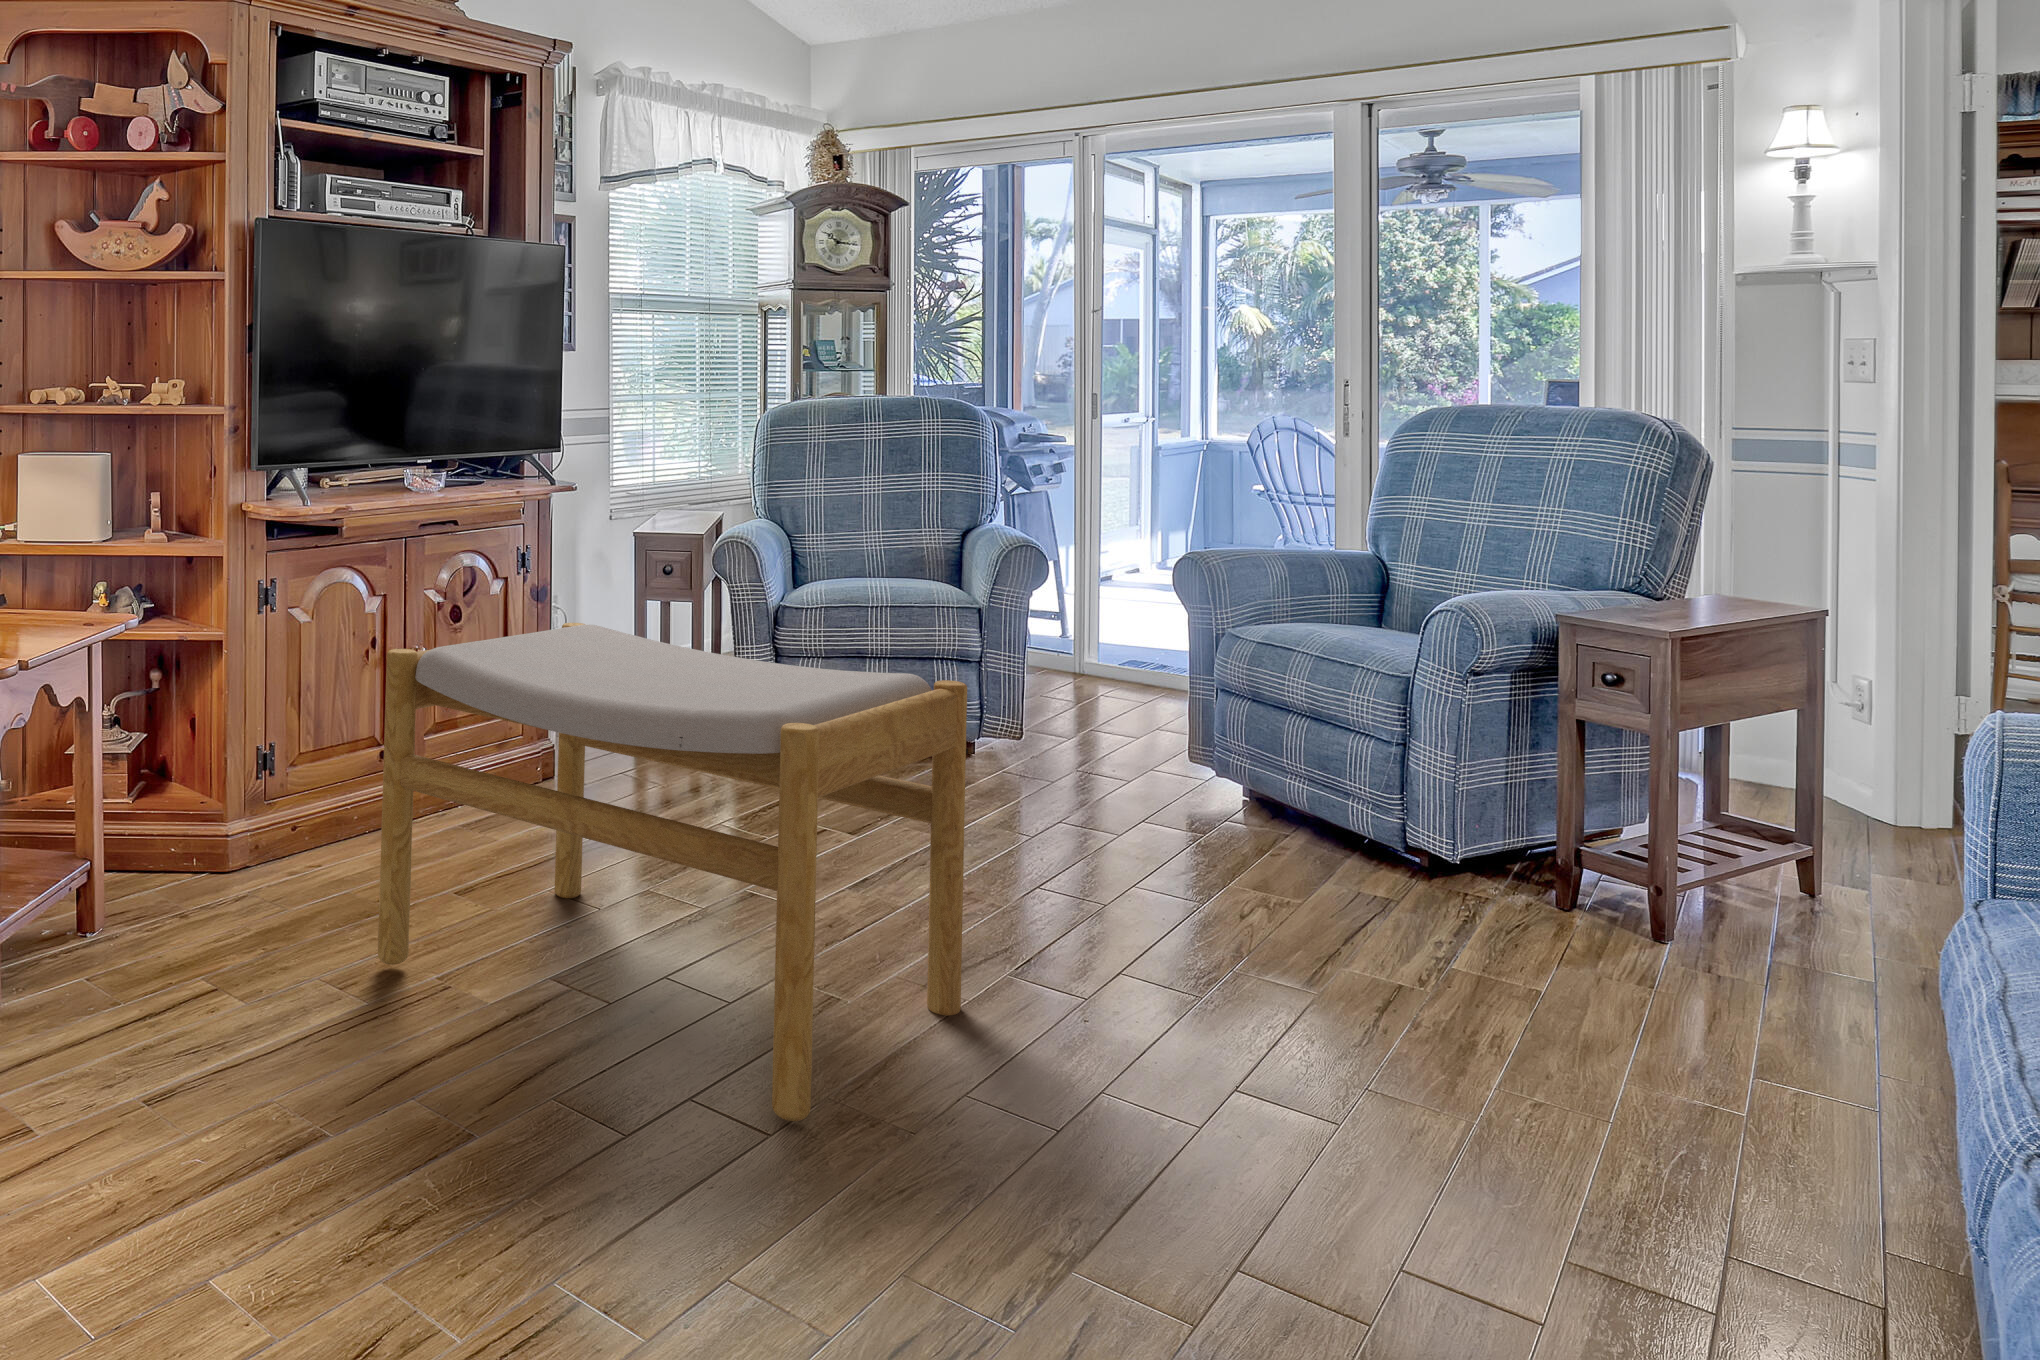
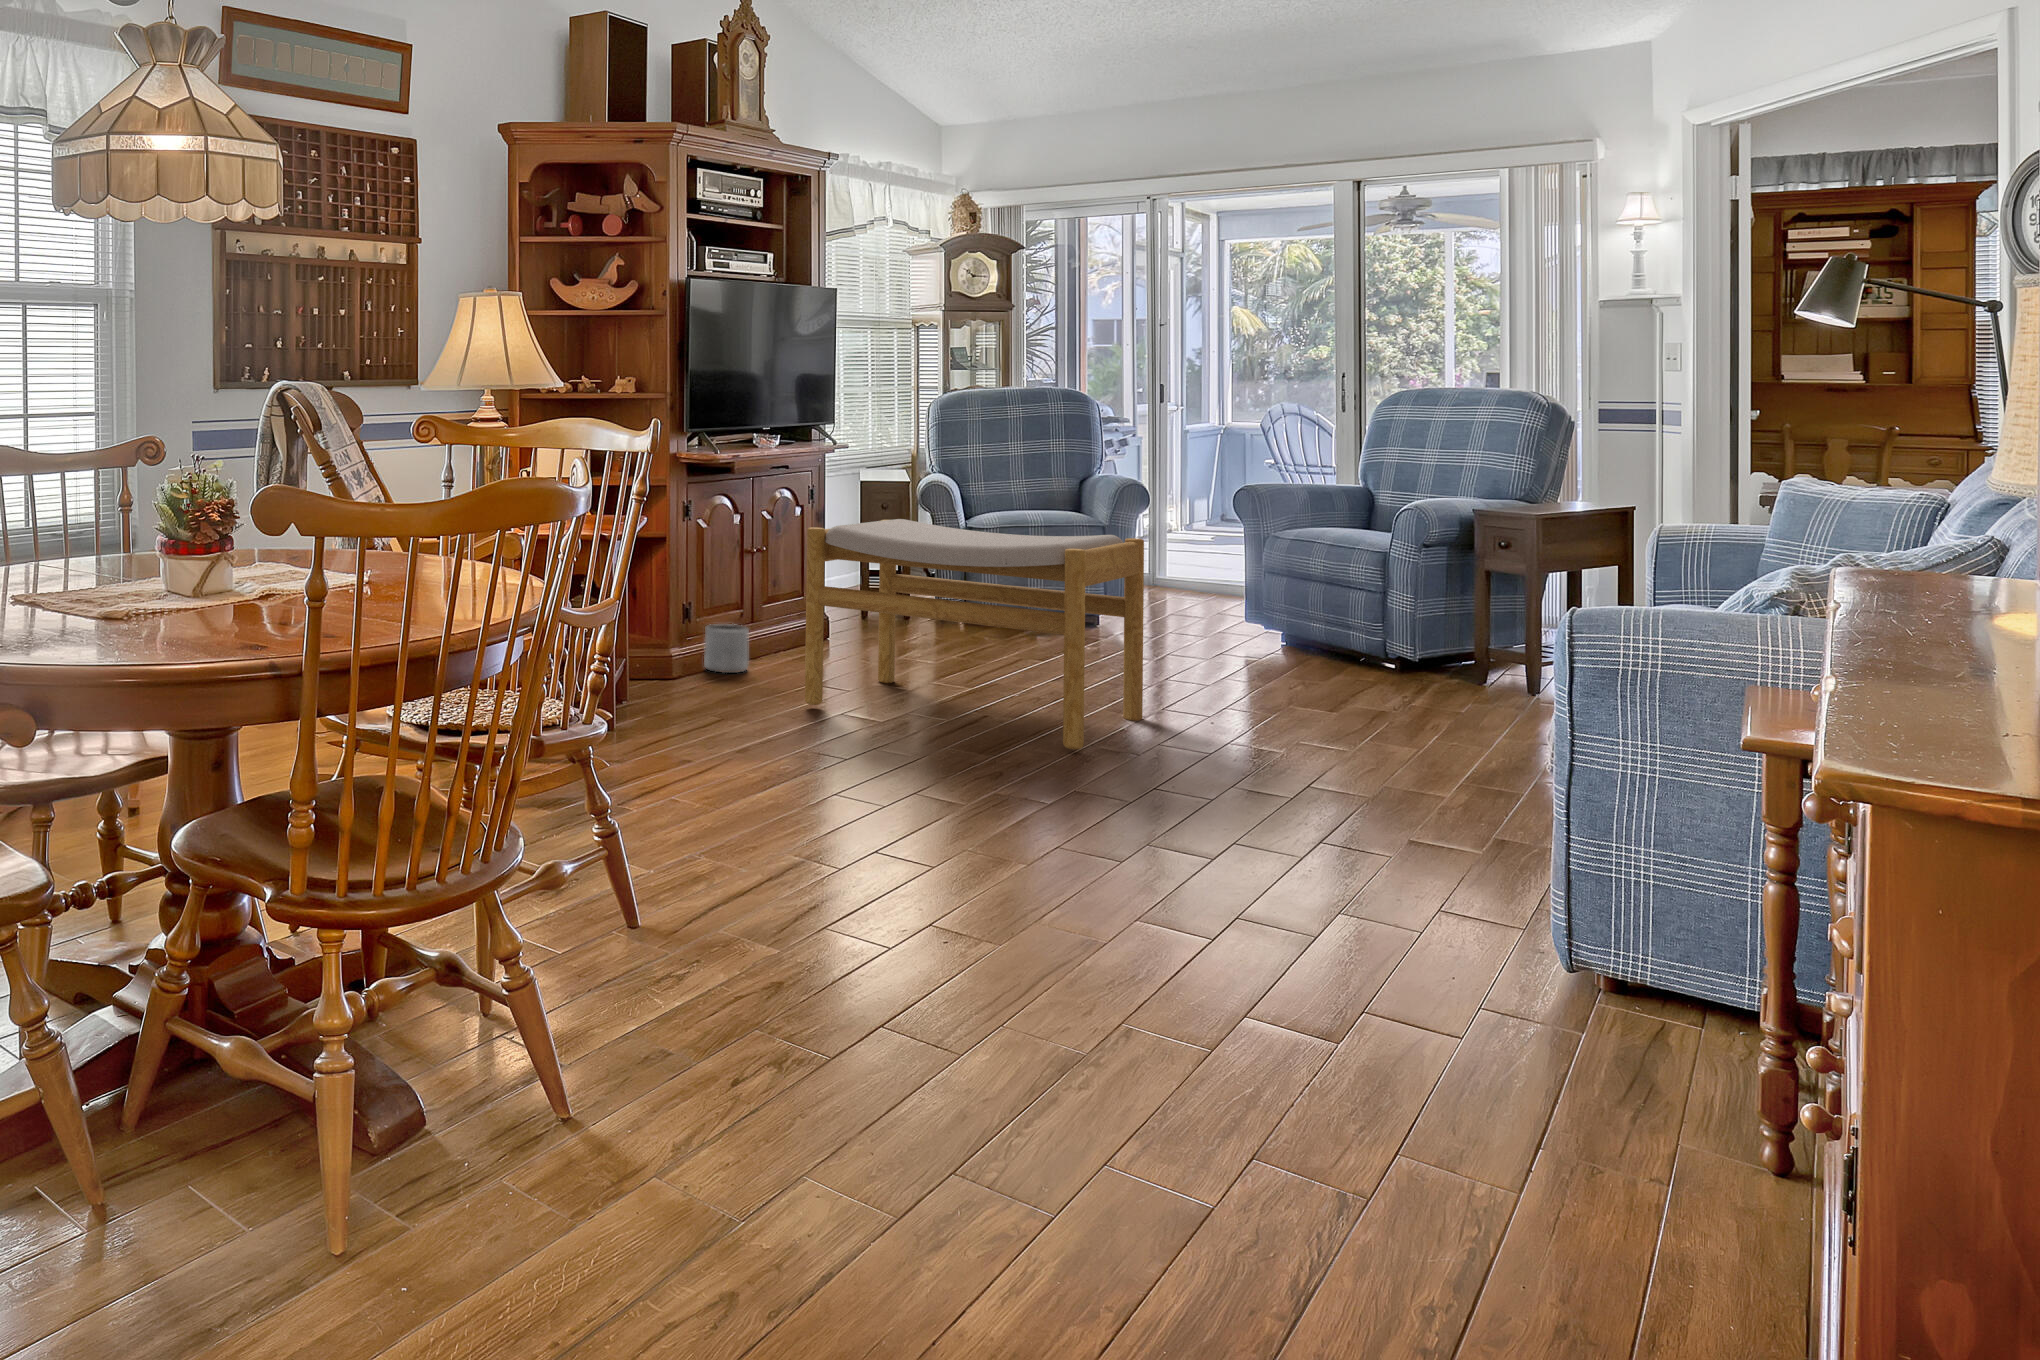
planter: none [292,781,366,868] -> present [704,624,749,673]

